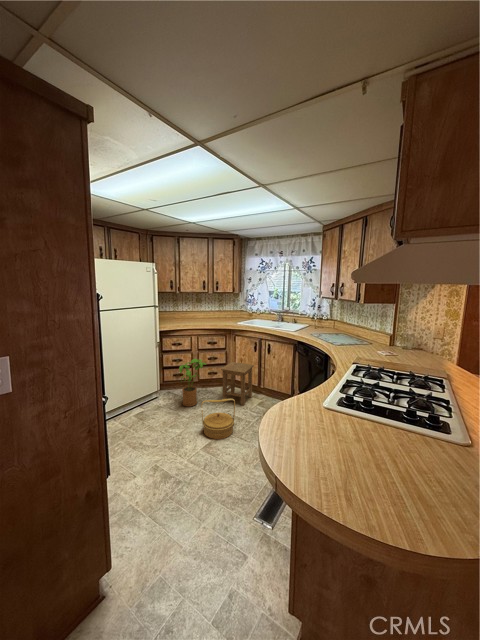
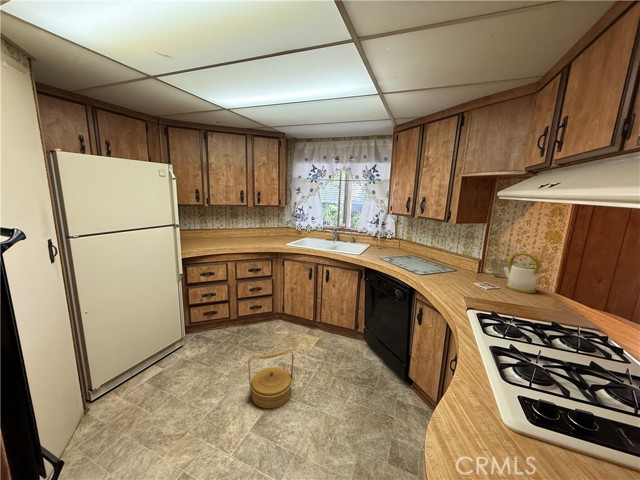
kettle: none [400,324,427,357] -> present [503,252,541,293]
house plant: present [179,359,206,407] -> none [212,294,250,358]
stool: present [221,362,254,406] -> none [269,294,309,350]

